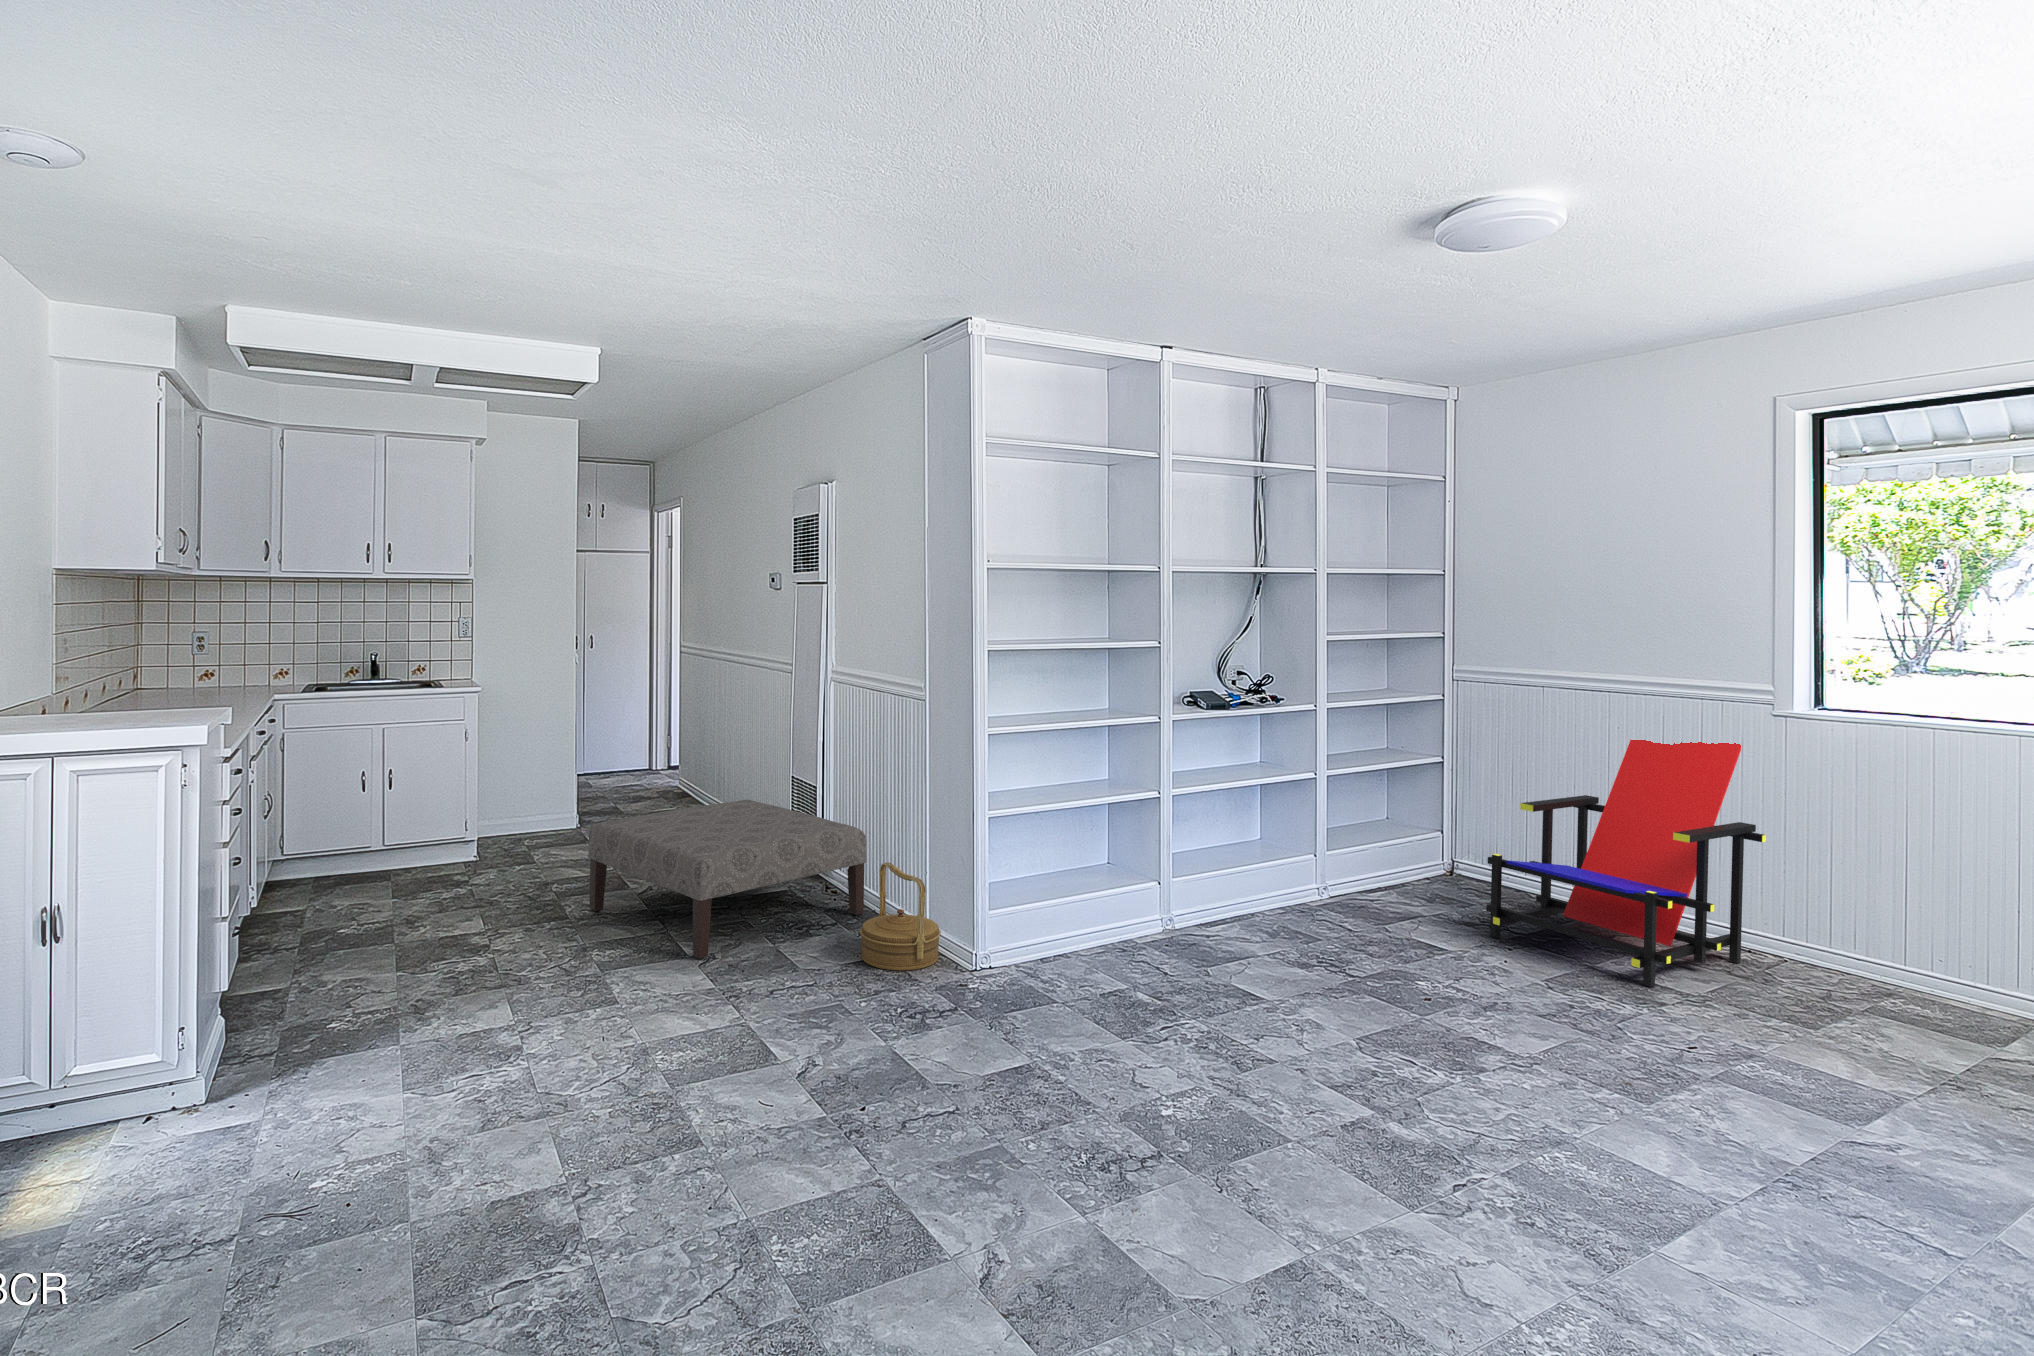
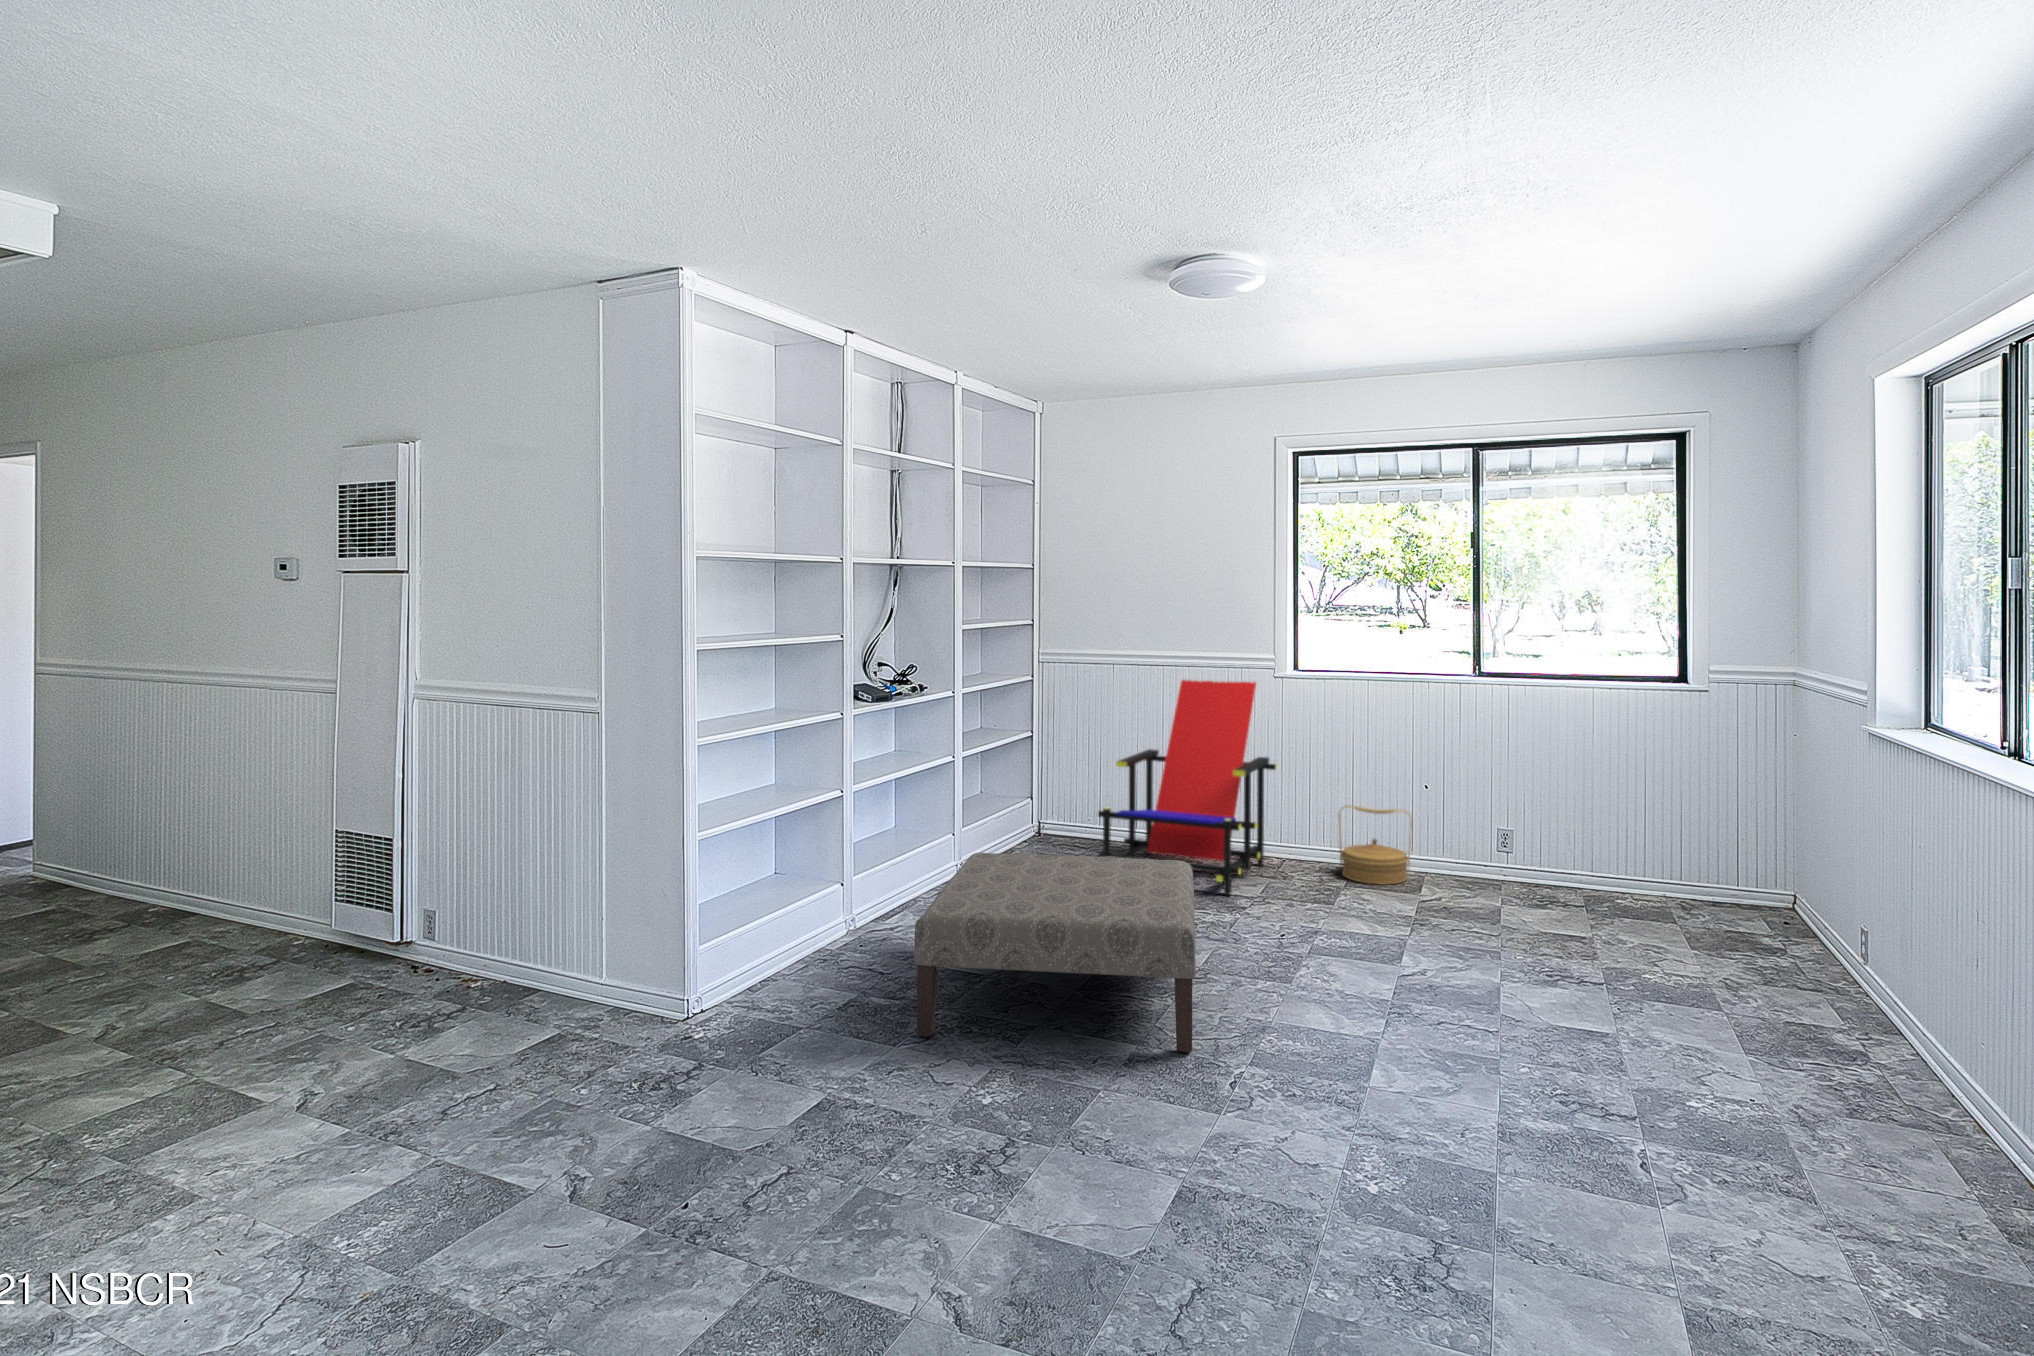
ottoman: present [588,800,866,959] -> present [914,853,1196,1053]
basket: present [860,862,941,971] -> present [1339,806,1412,885]

